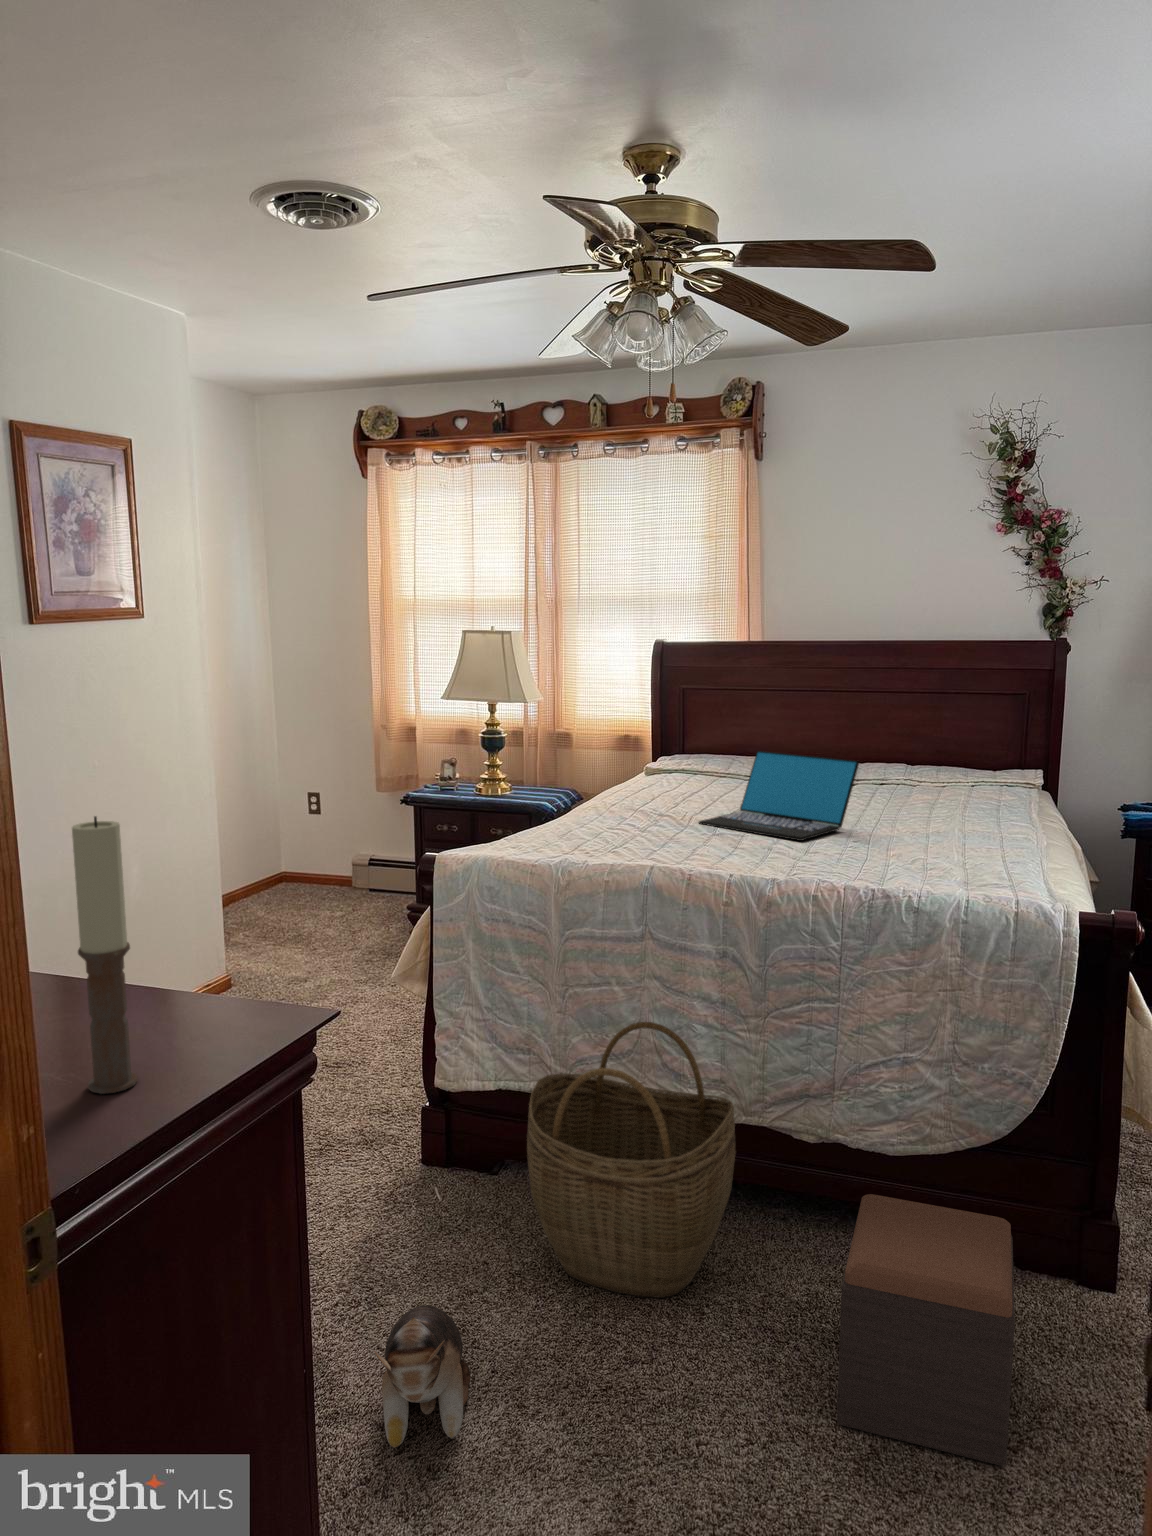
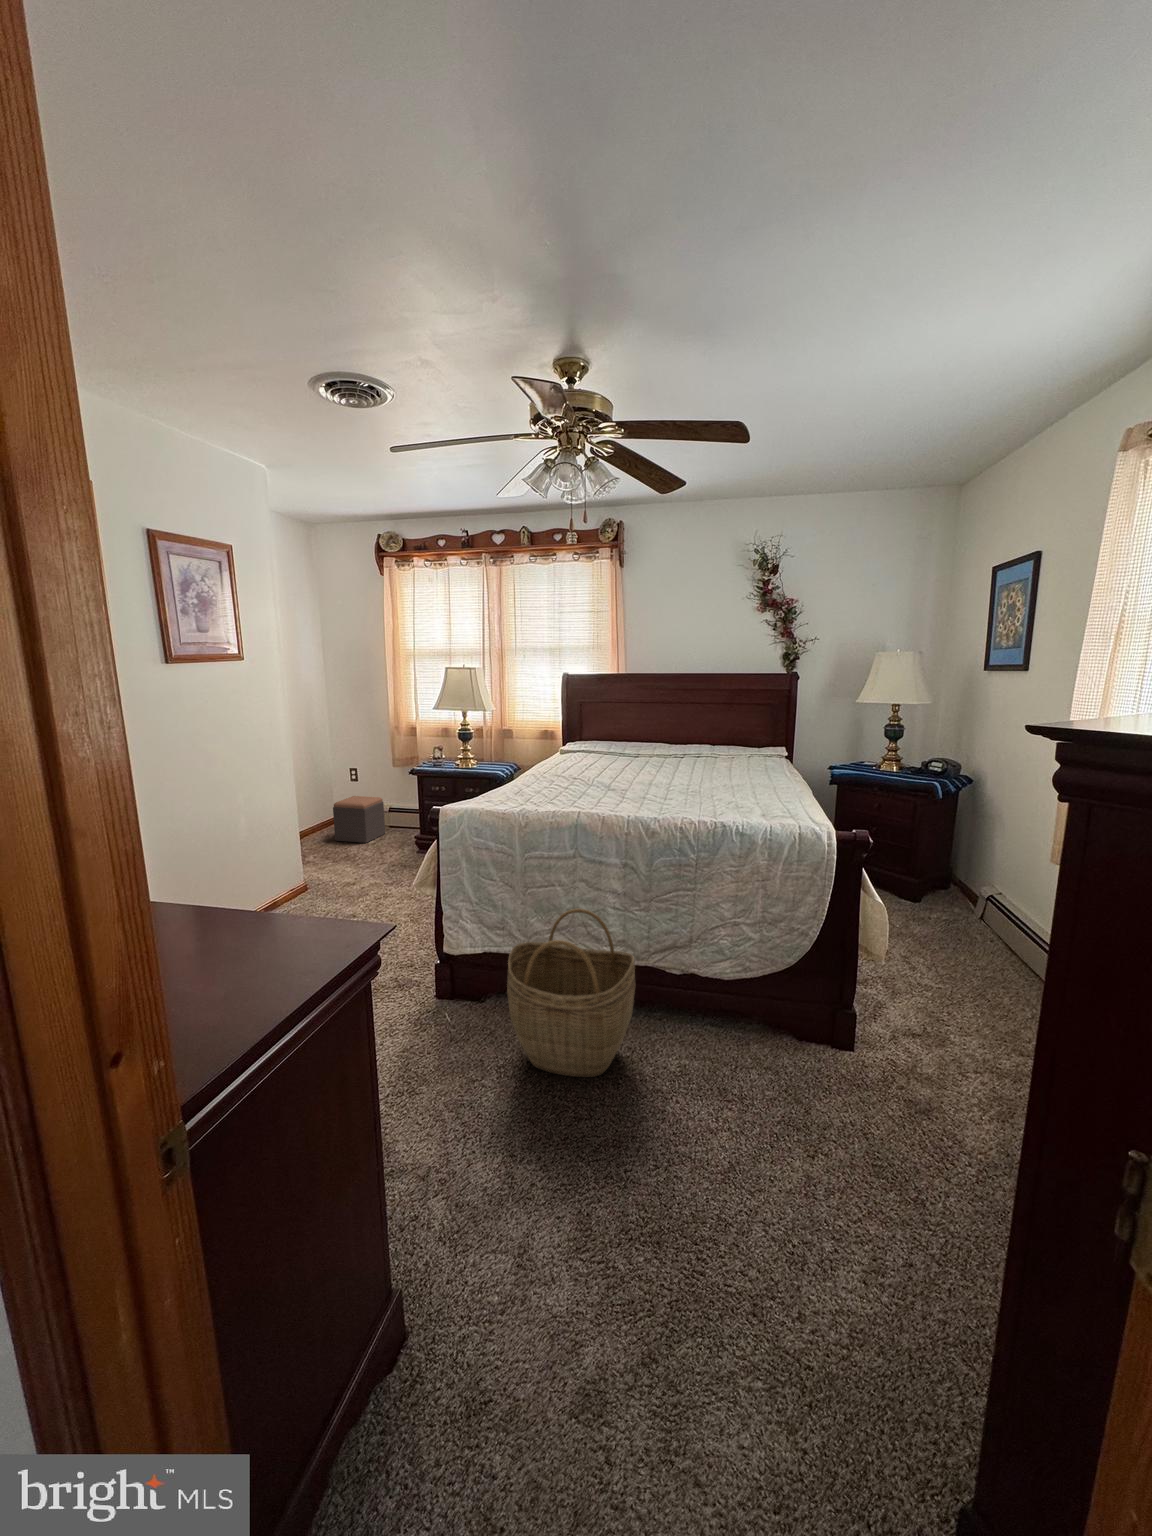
laptop: present [699,751,859,841] -> none [599,740,693,794]
candle: present [72,816,138,1094] -> none [207,798,262,997]
footstool: present [837,1194,1015,1466] -> present [333,796,385,843]
plush toy: present [374,1305,470,1448] -> none [421,1098,480,1192]

